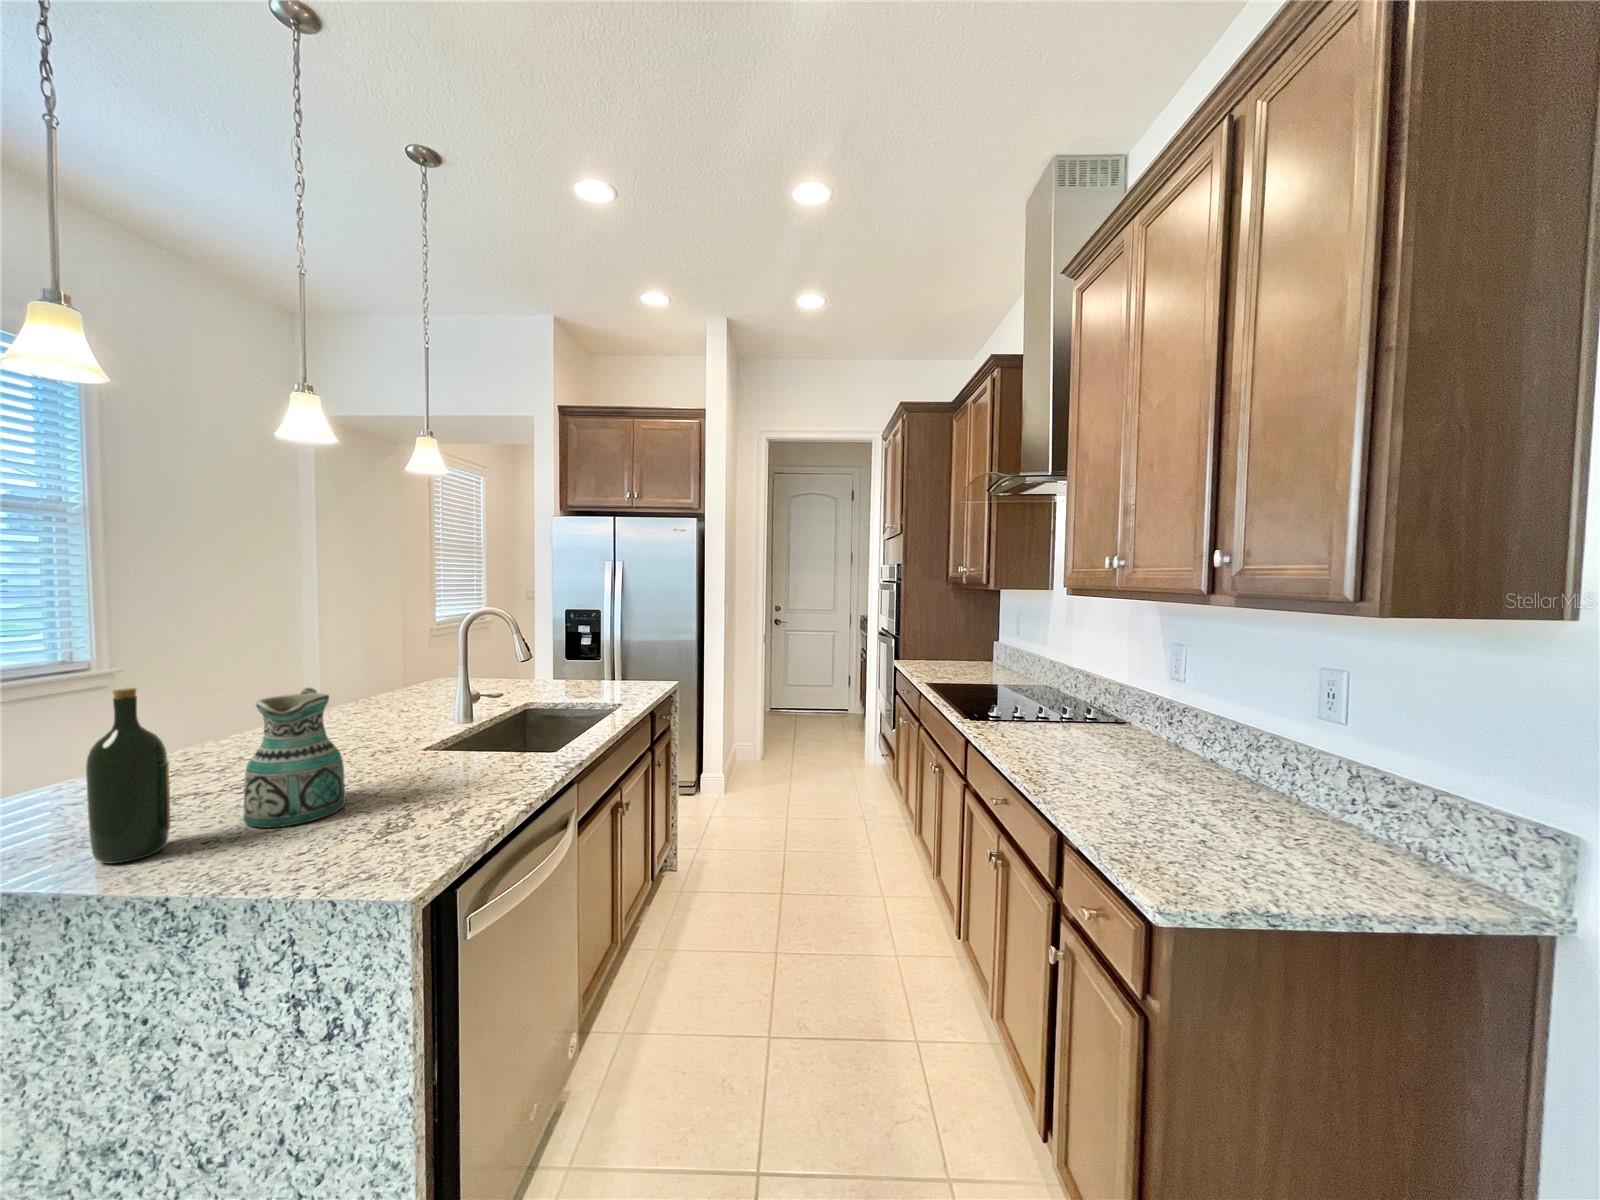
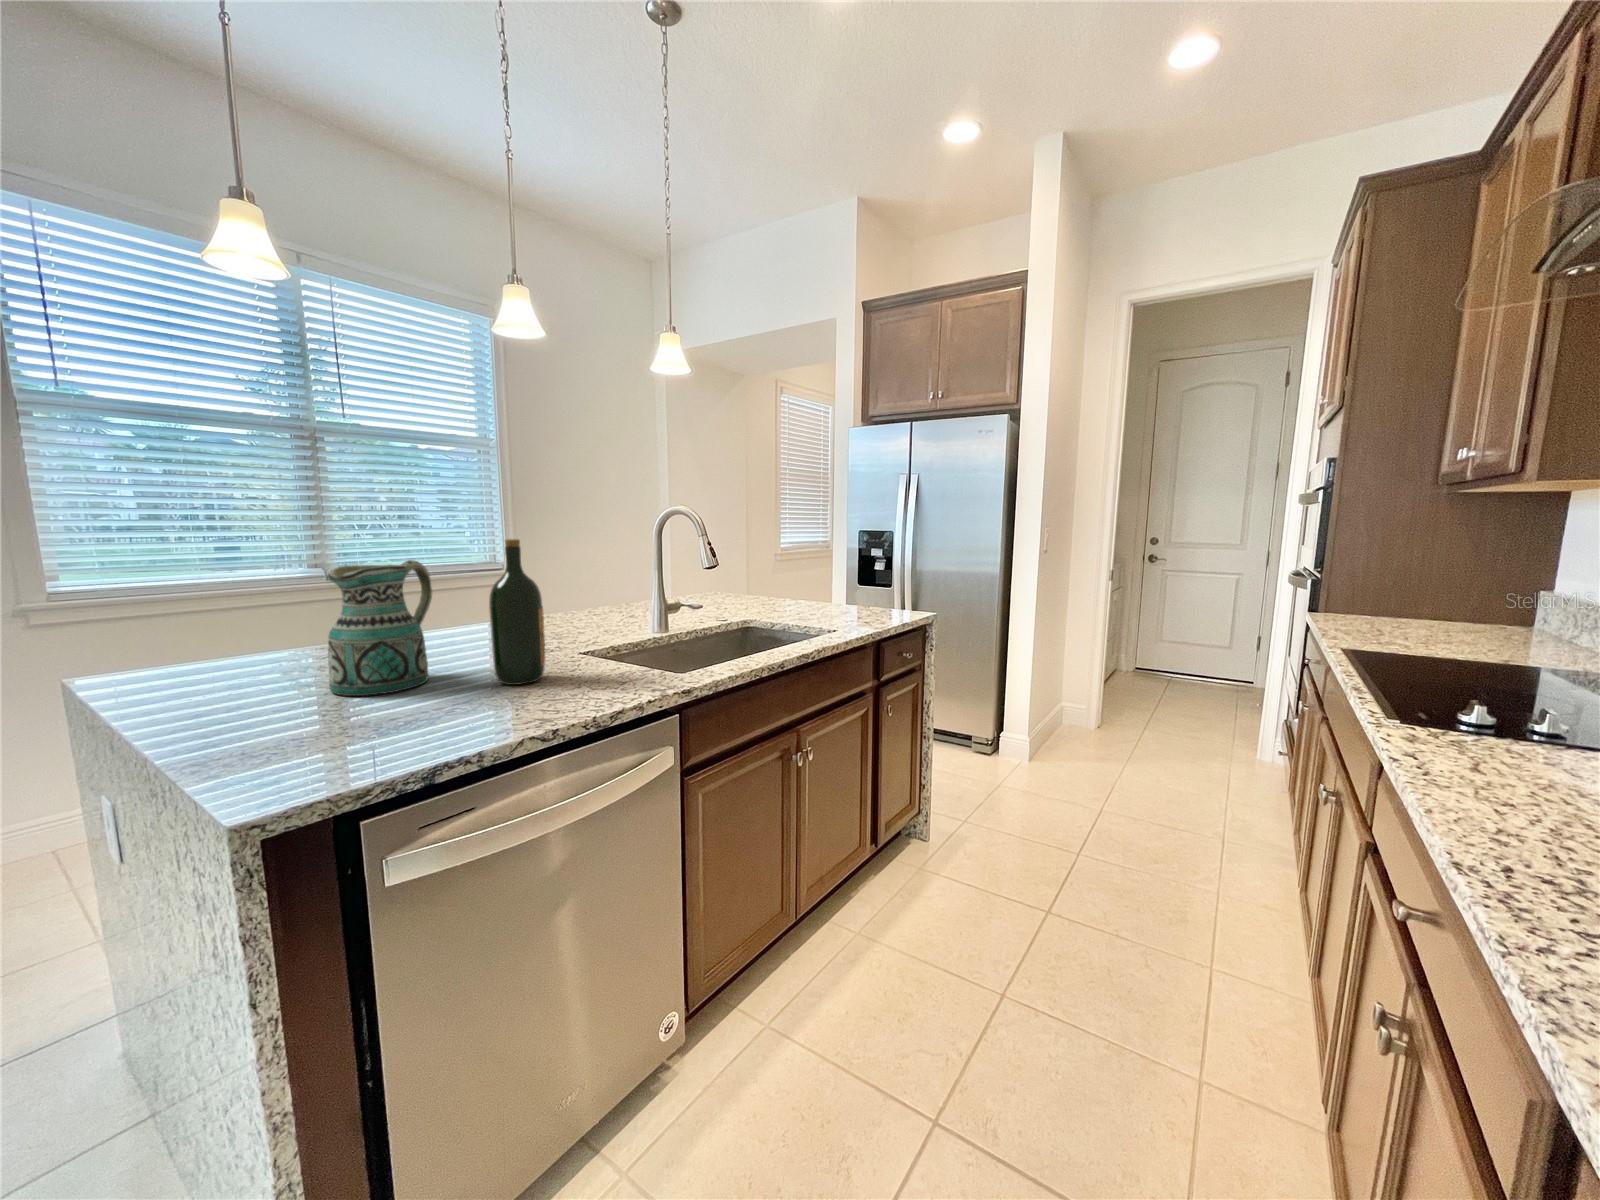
wine bottle: present [86,688,170,864] -> present [489,539,545,685]

